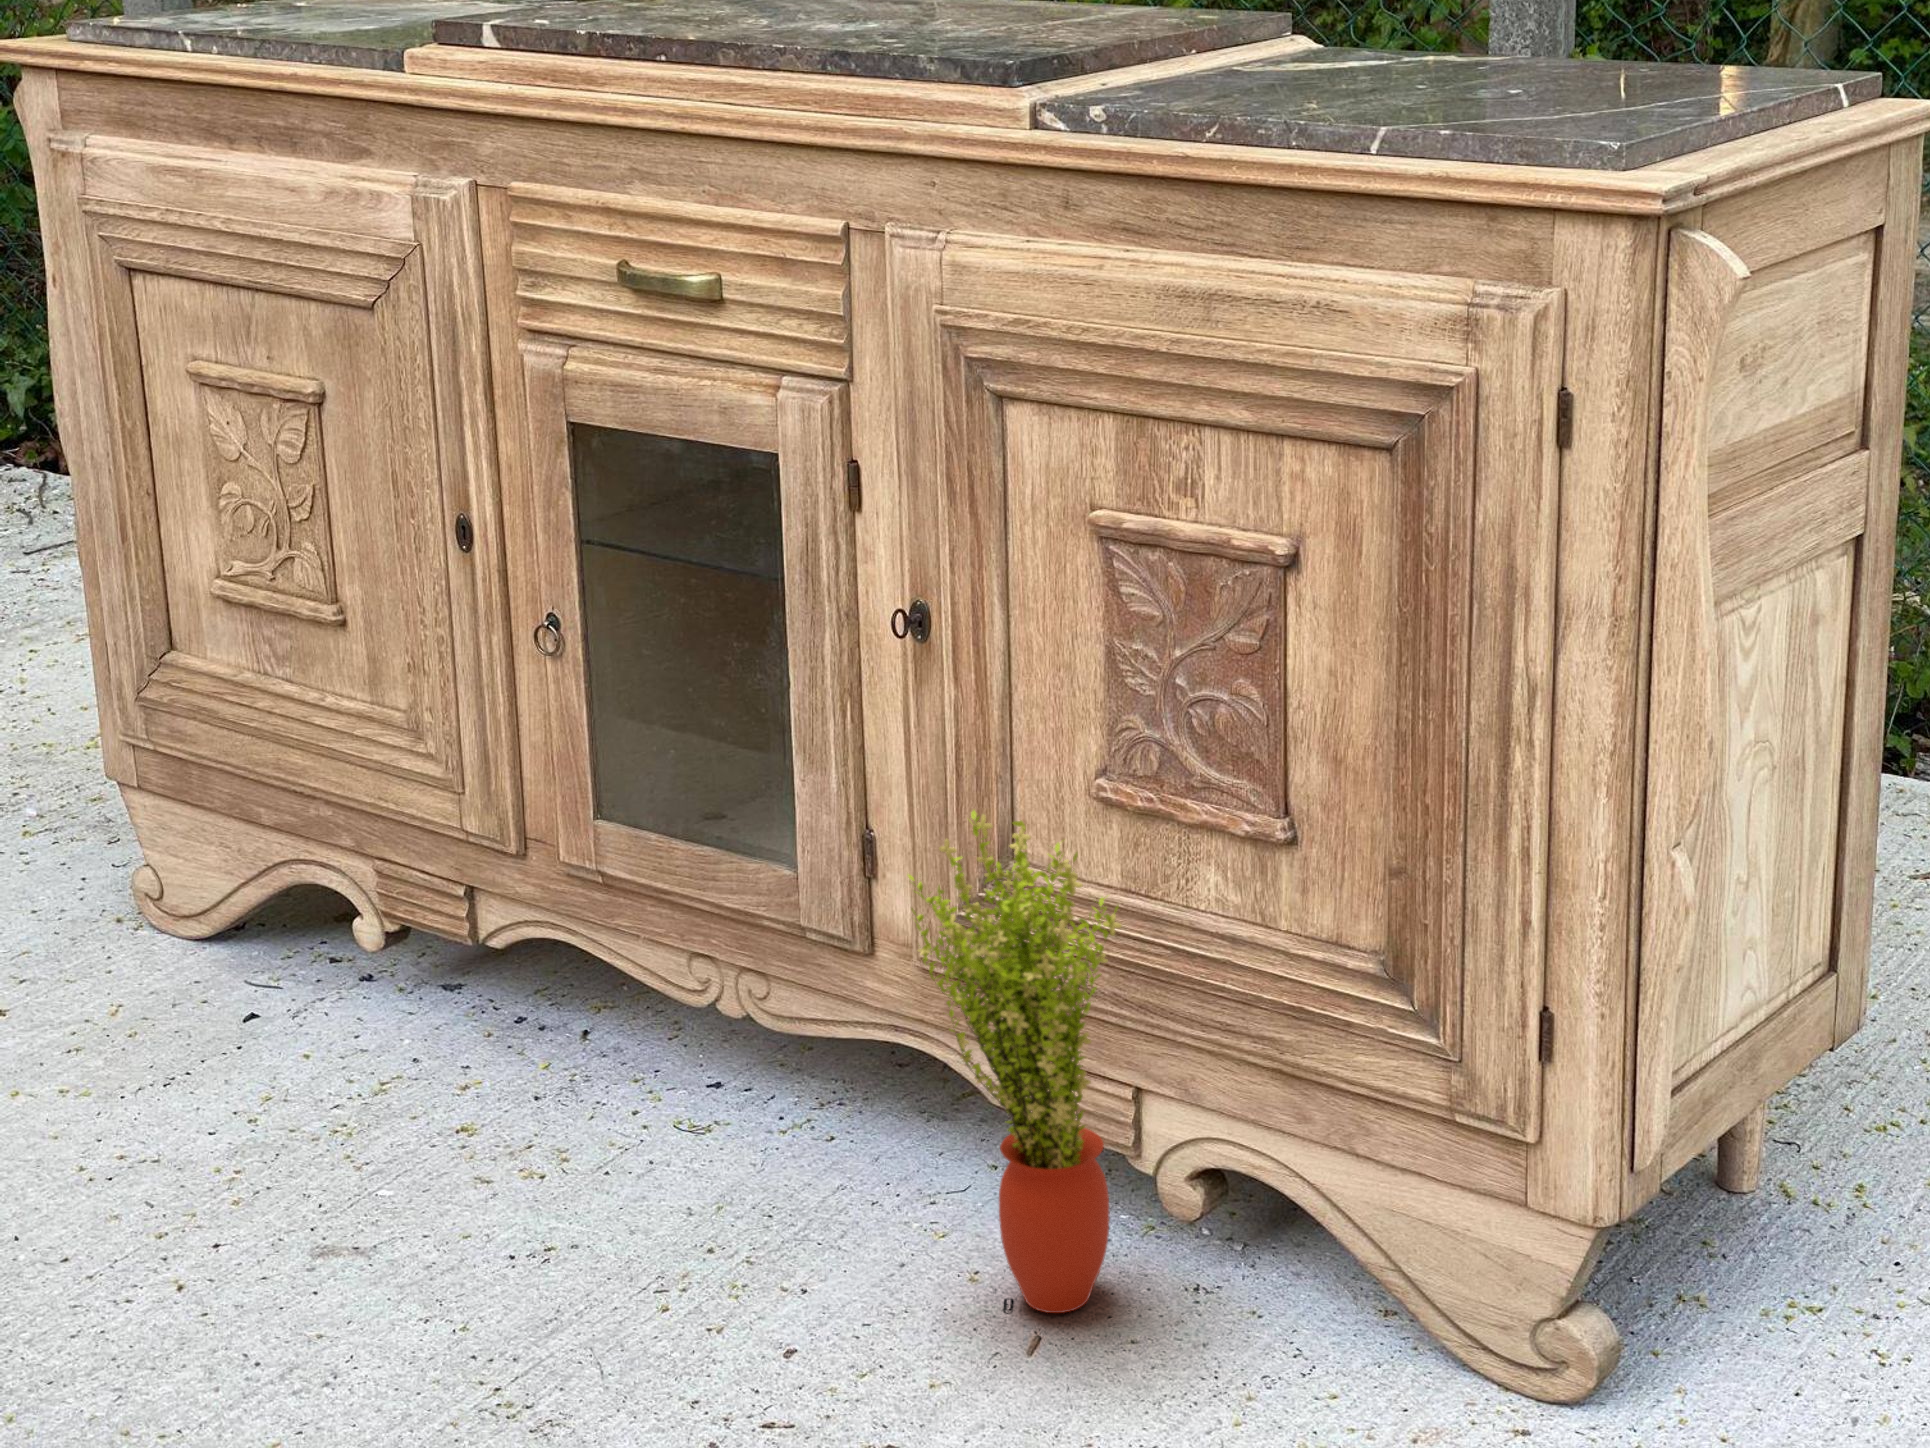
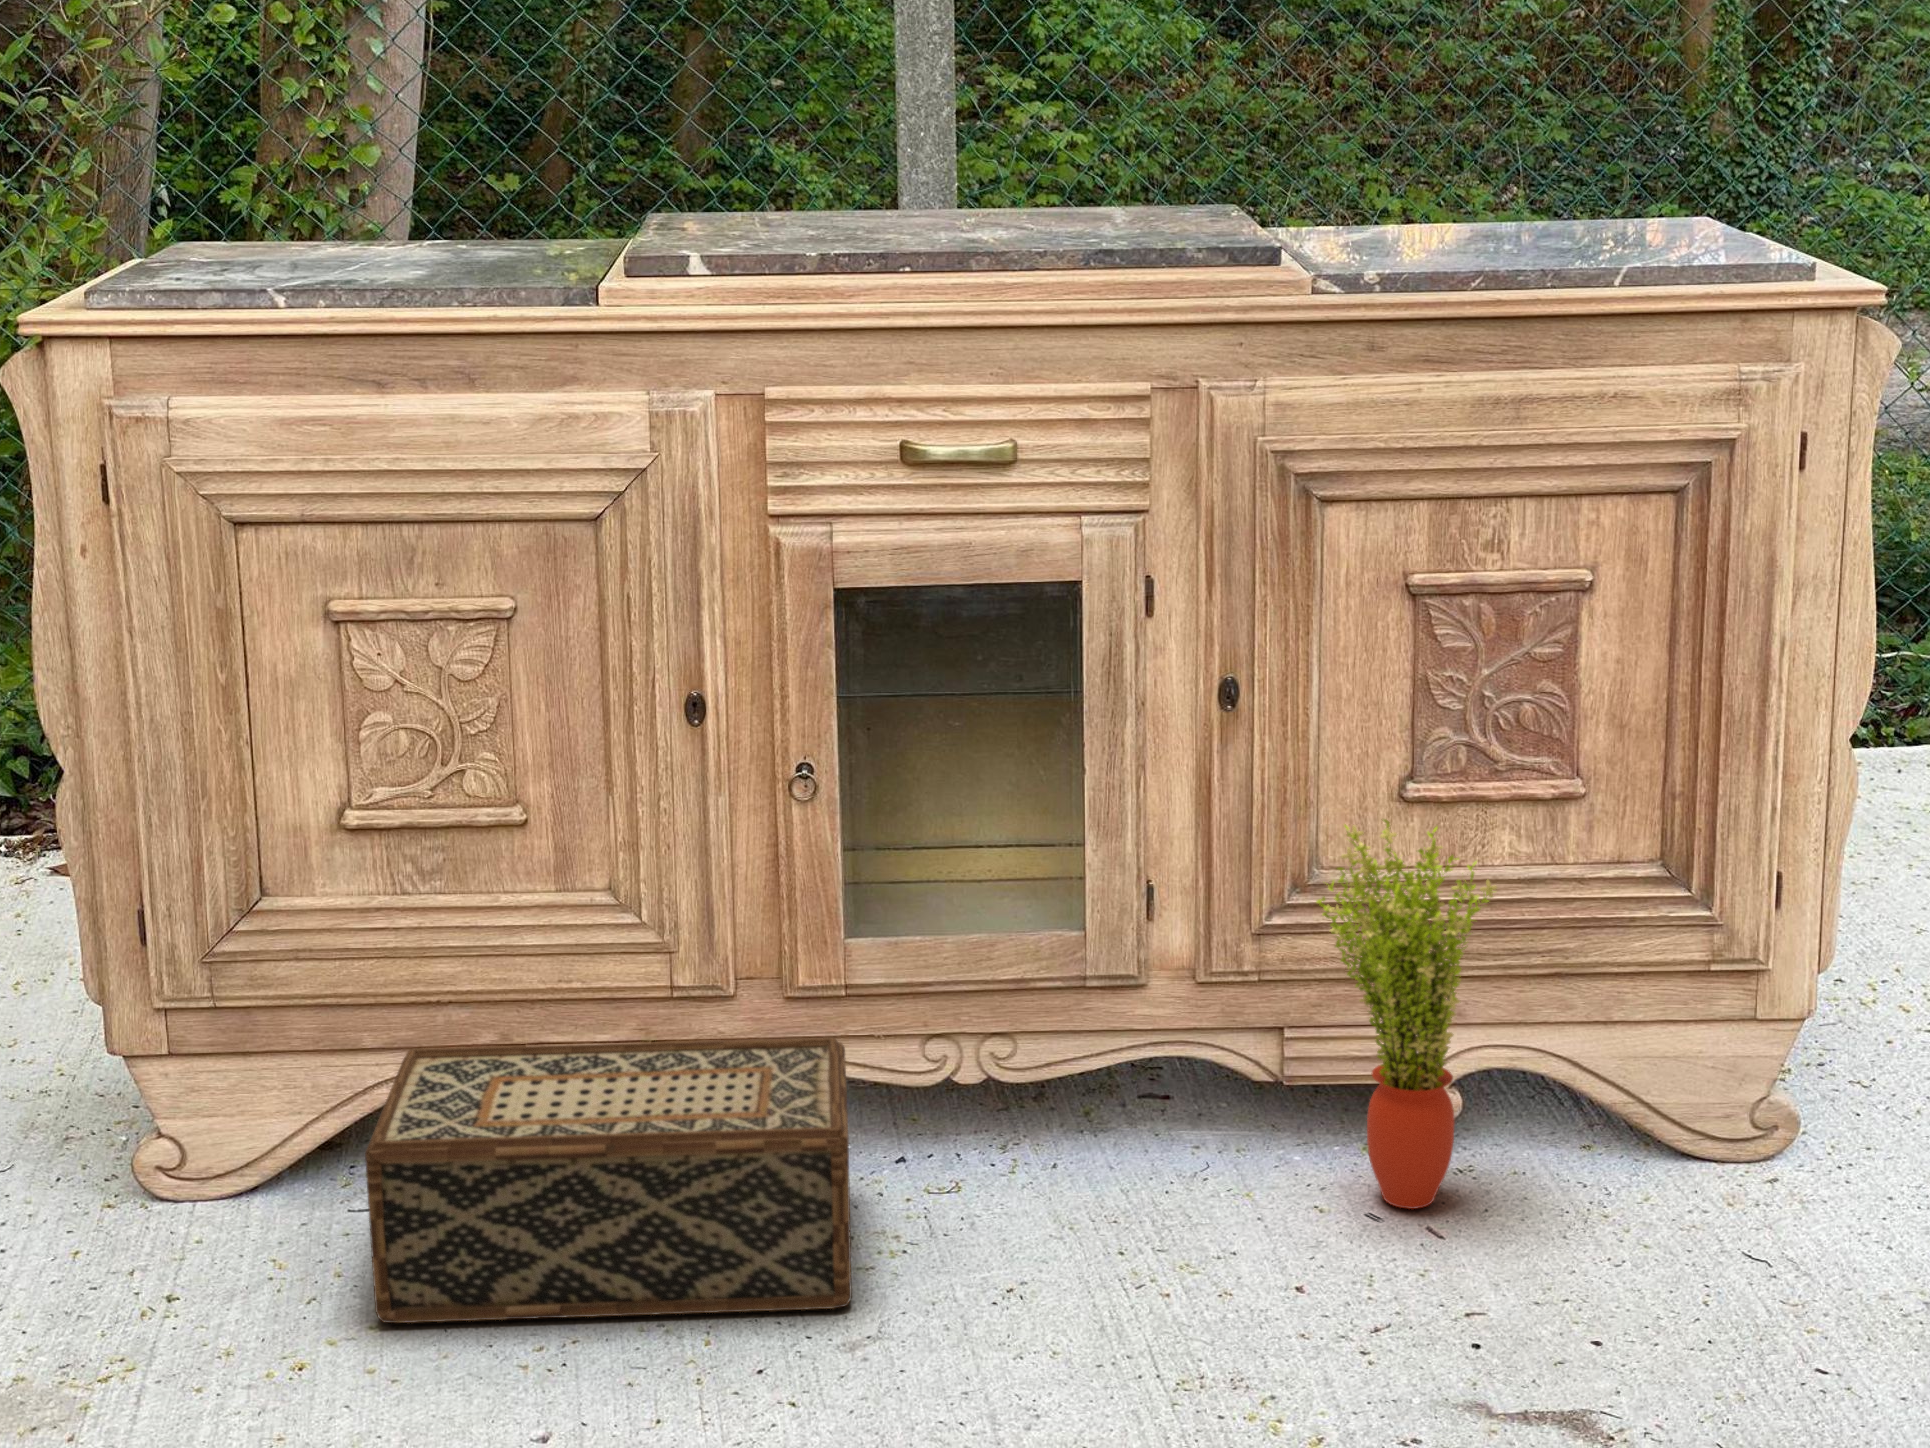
woven basket: none [50,831,594,1206] -> present [365,1037,852,1323]

